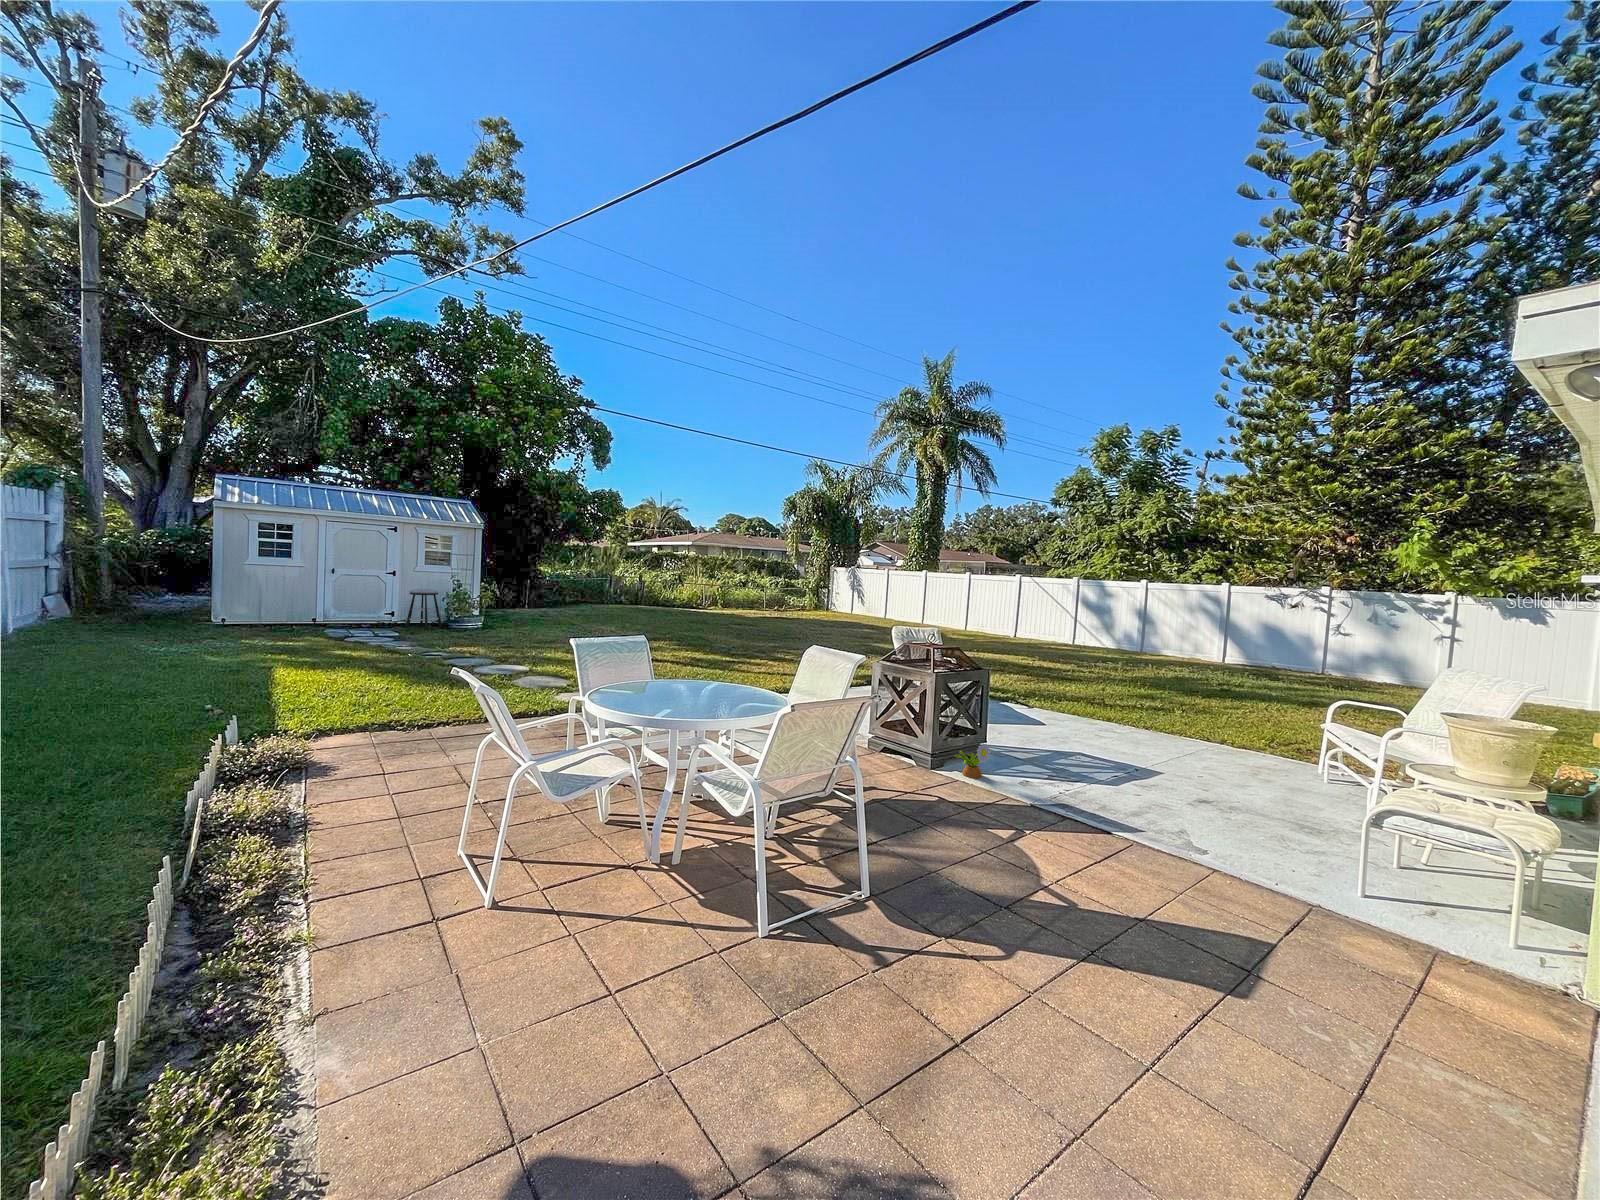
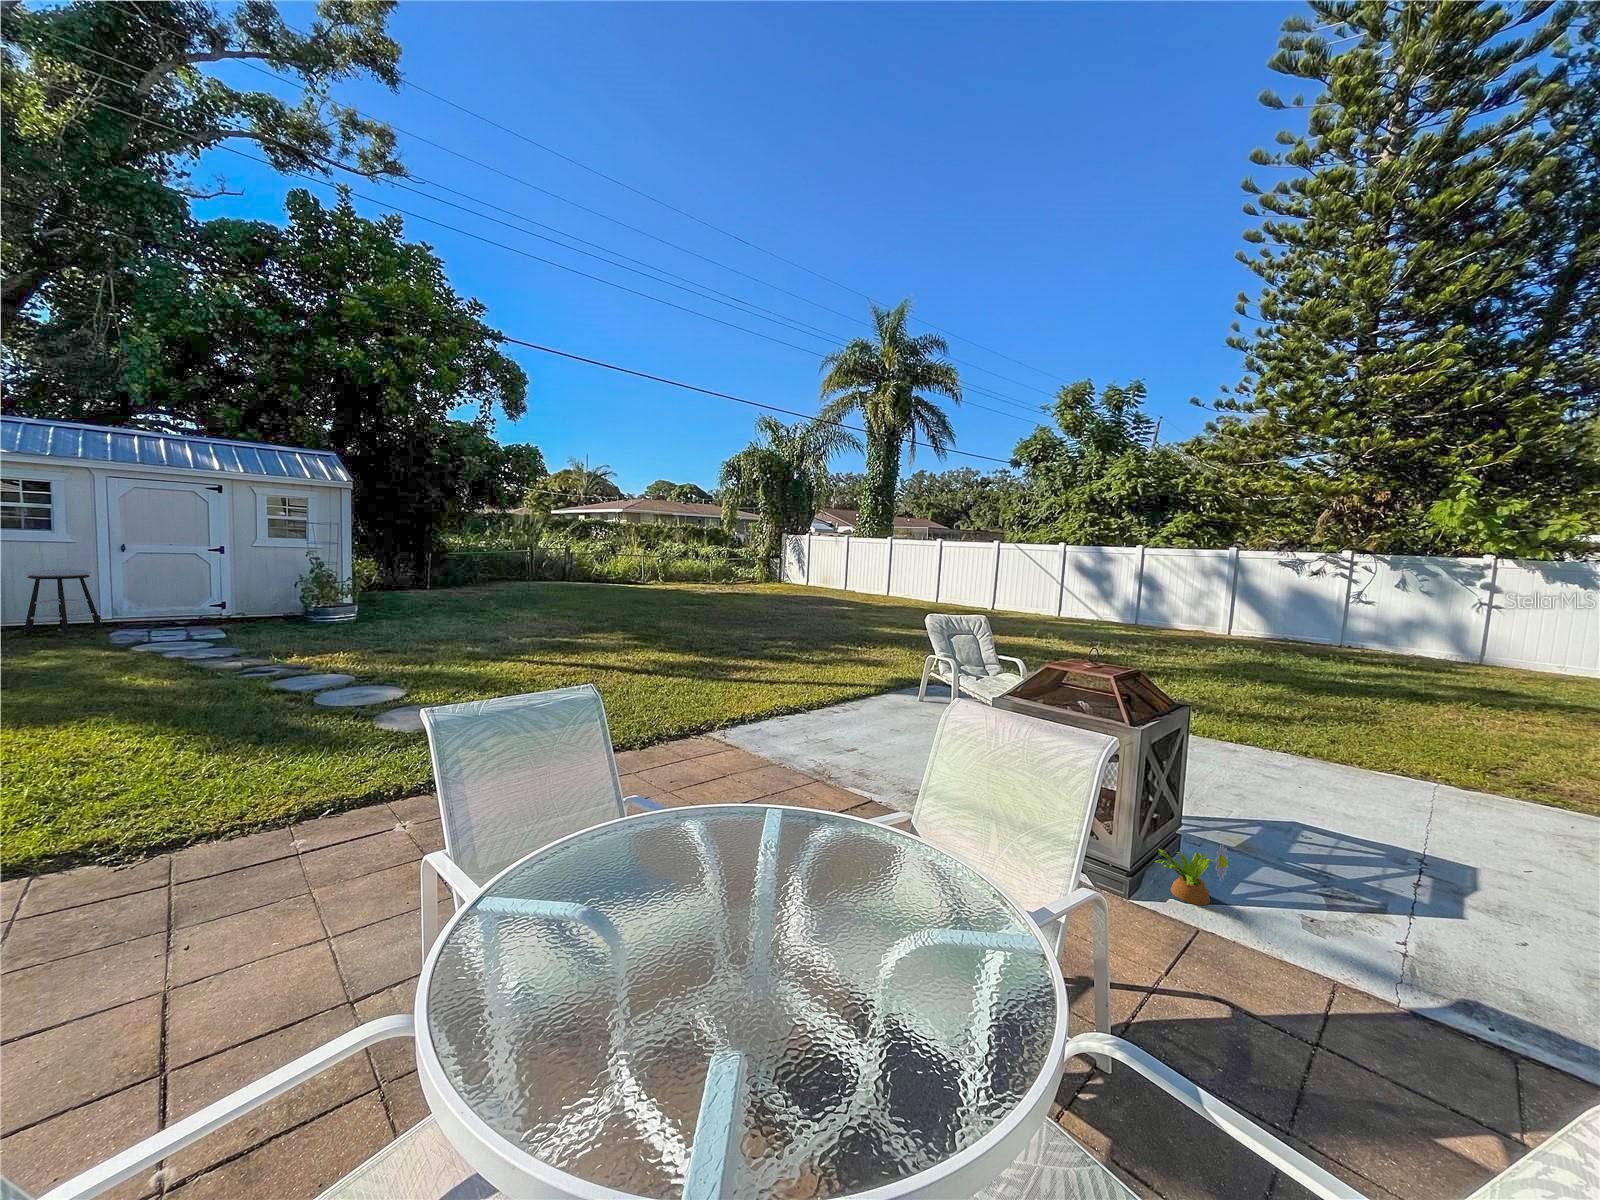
stool: present [405,589,442,629] -> present [24,569,102,633]

